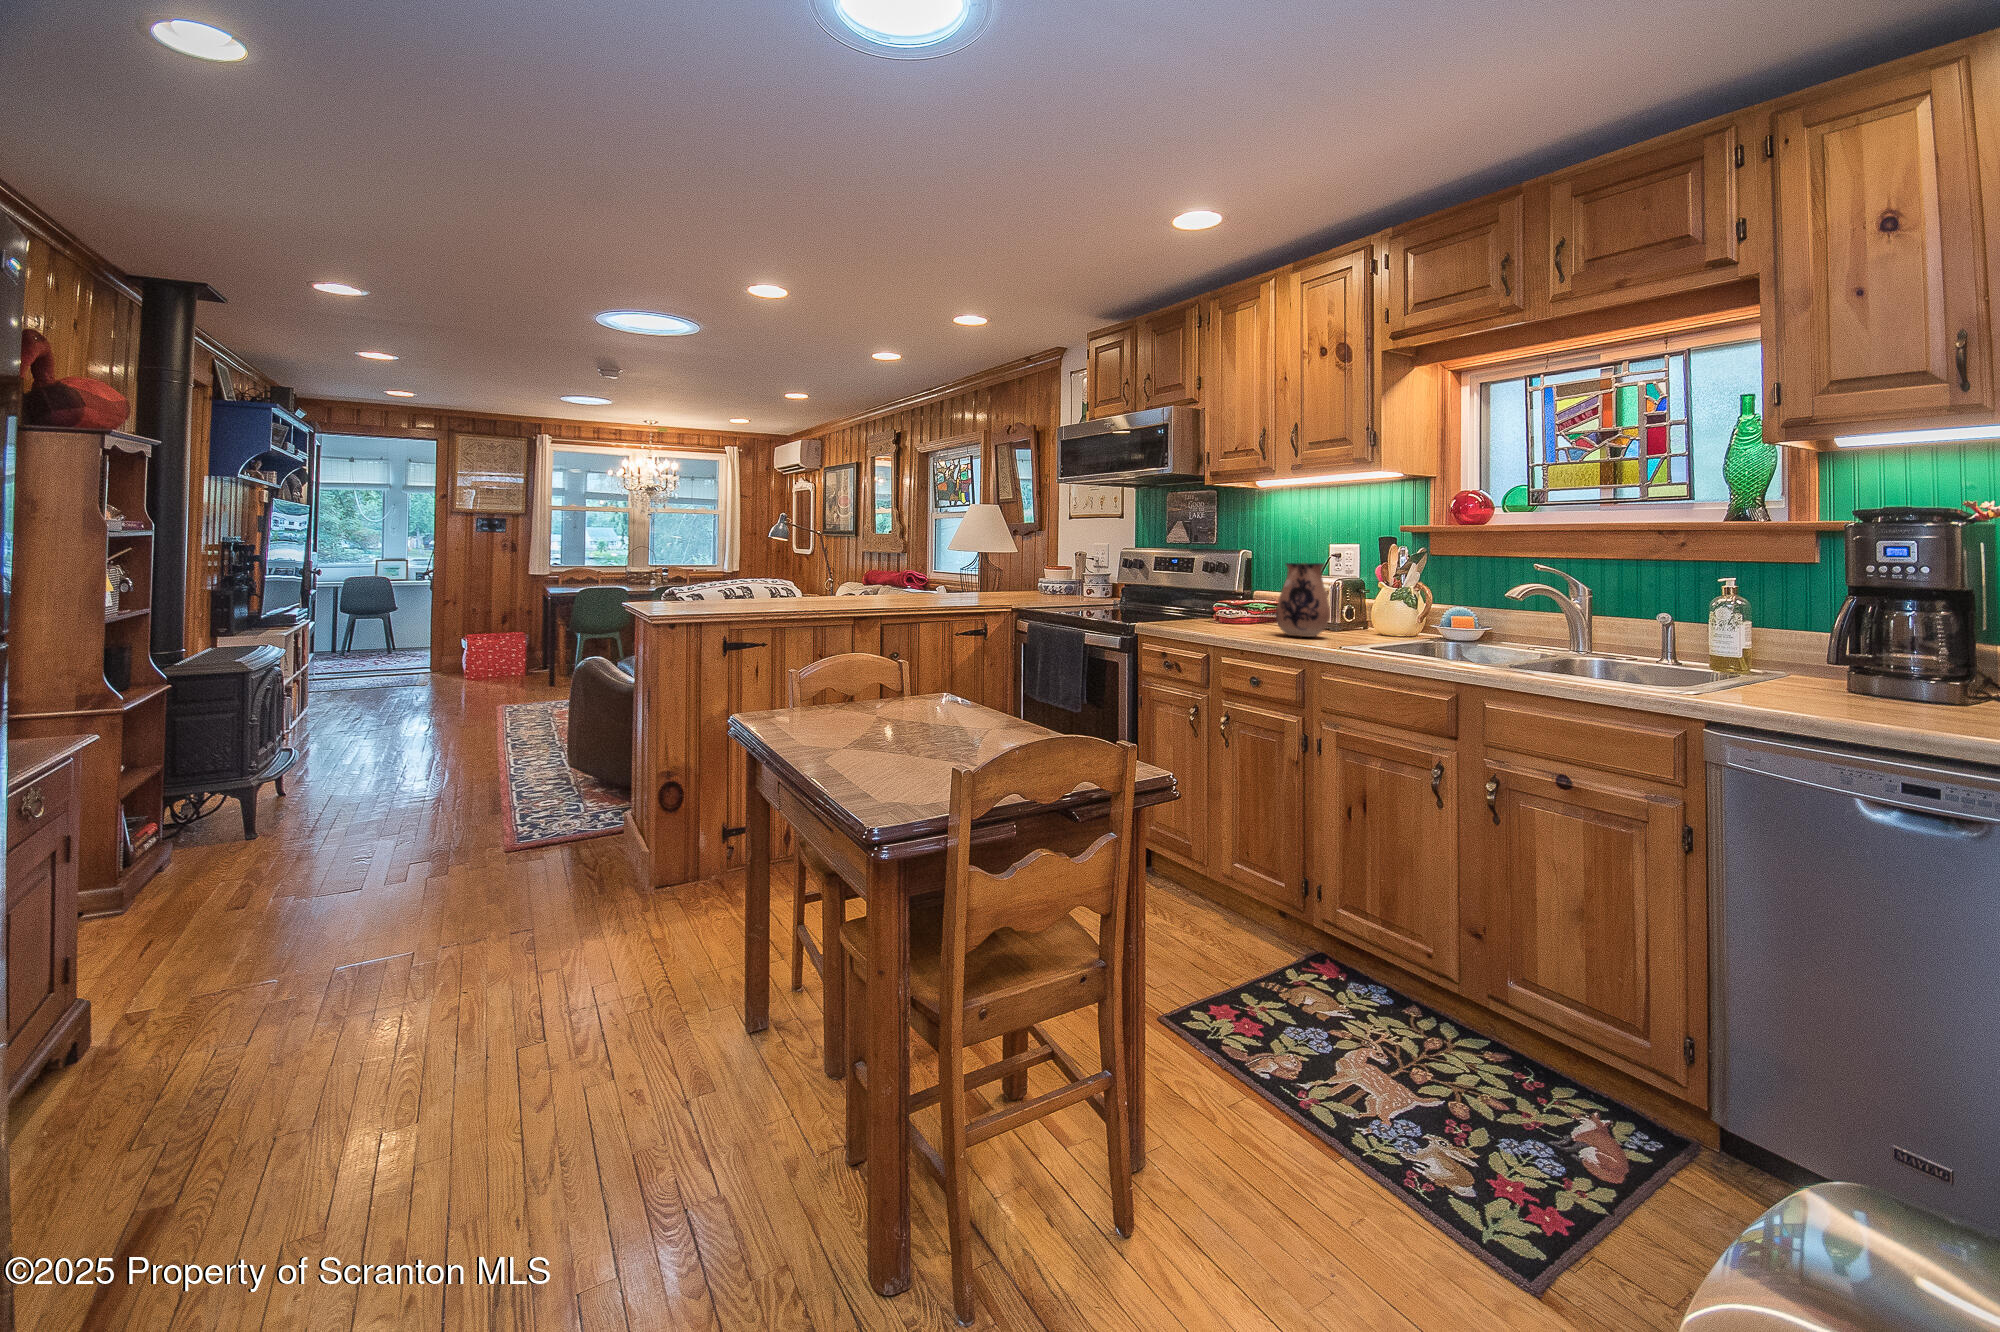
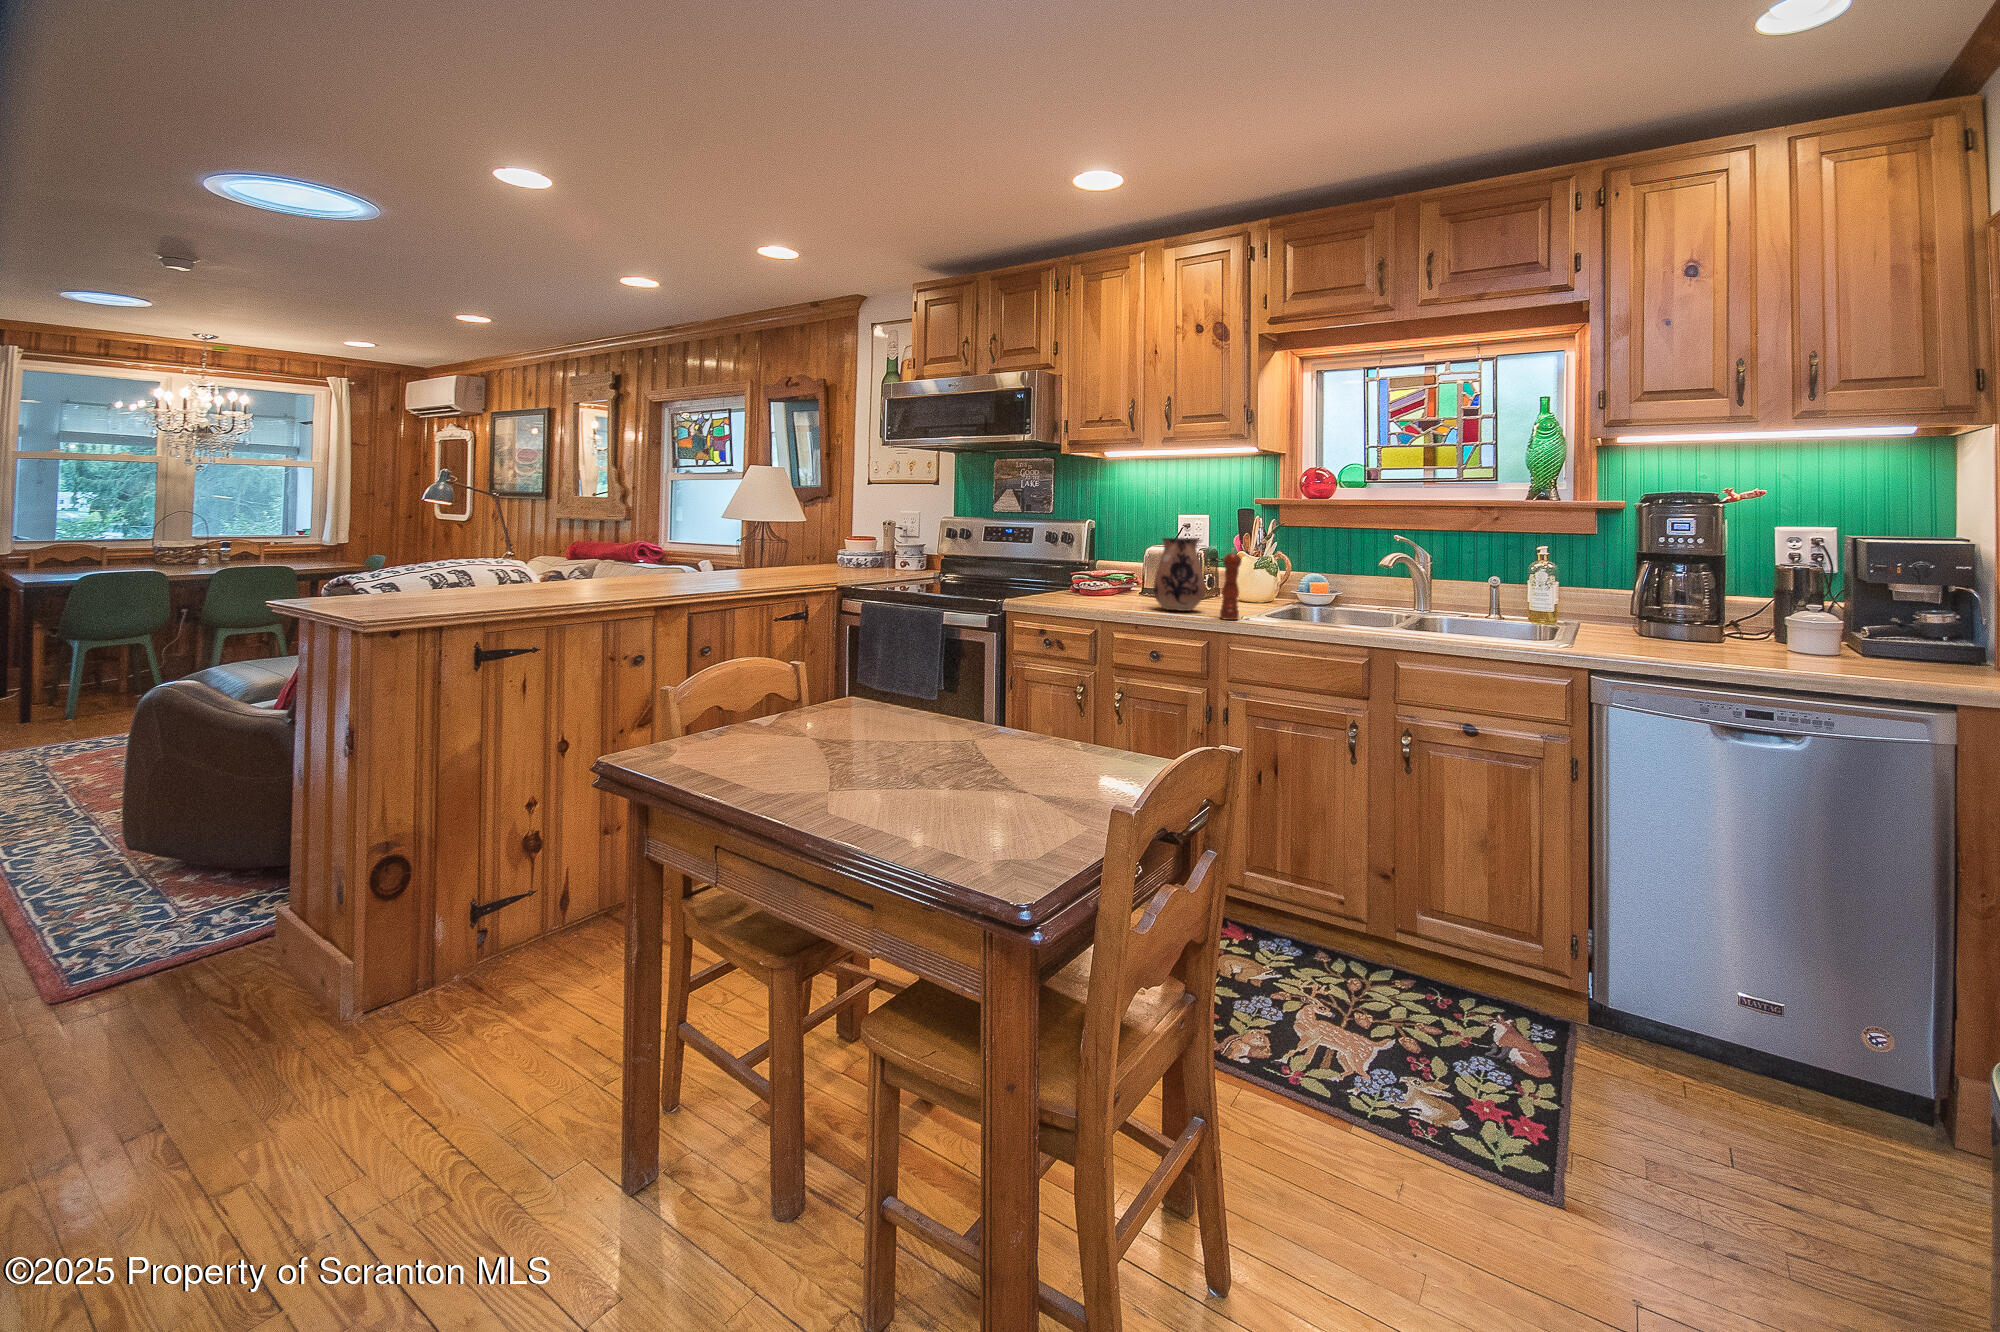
pepper mill: none [1332,572,1357,646] -> present [1220,548,1242,620]

